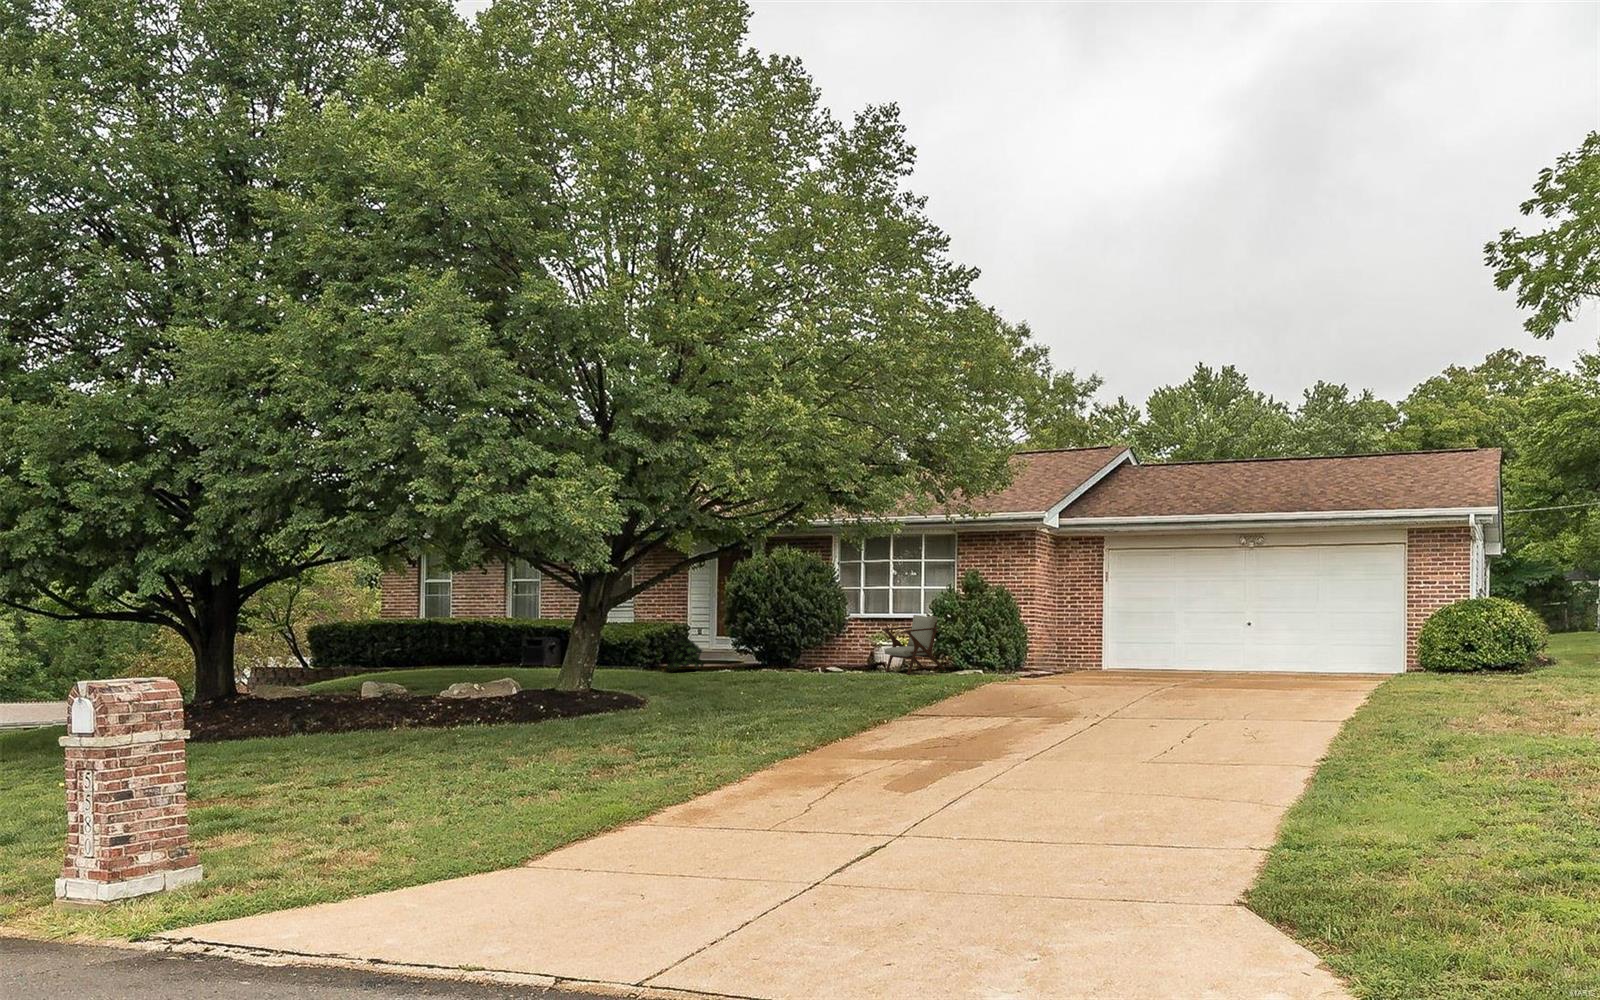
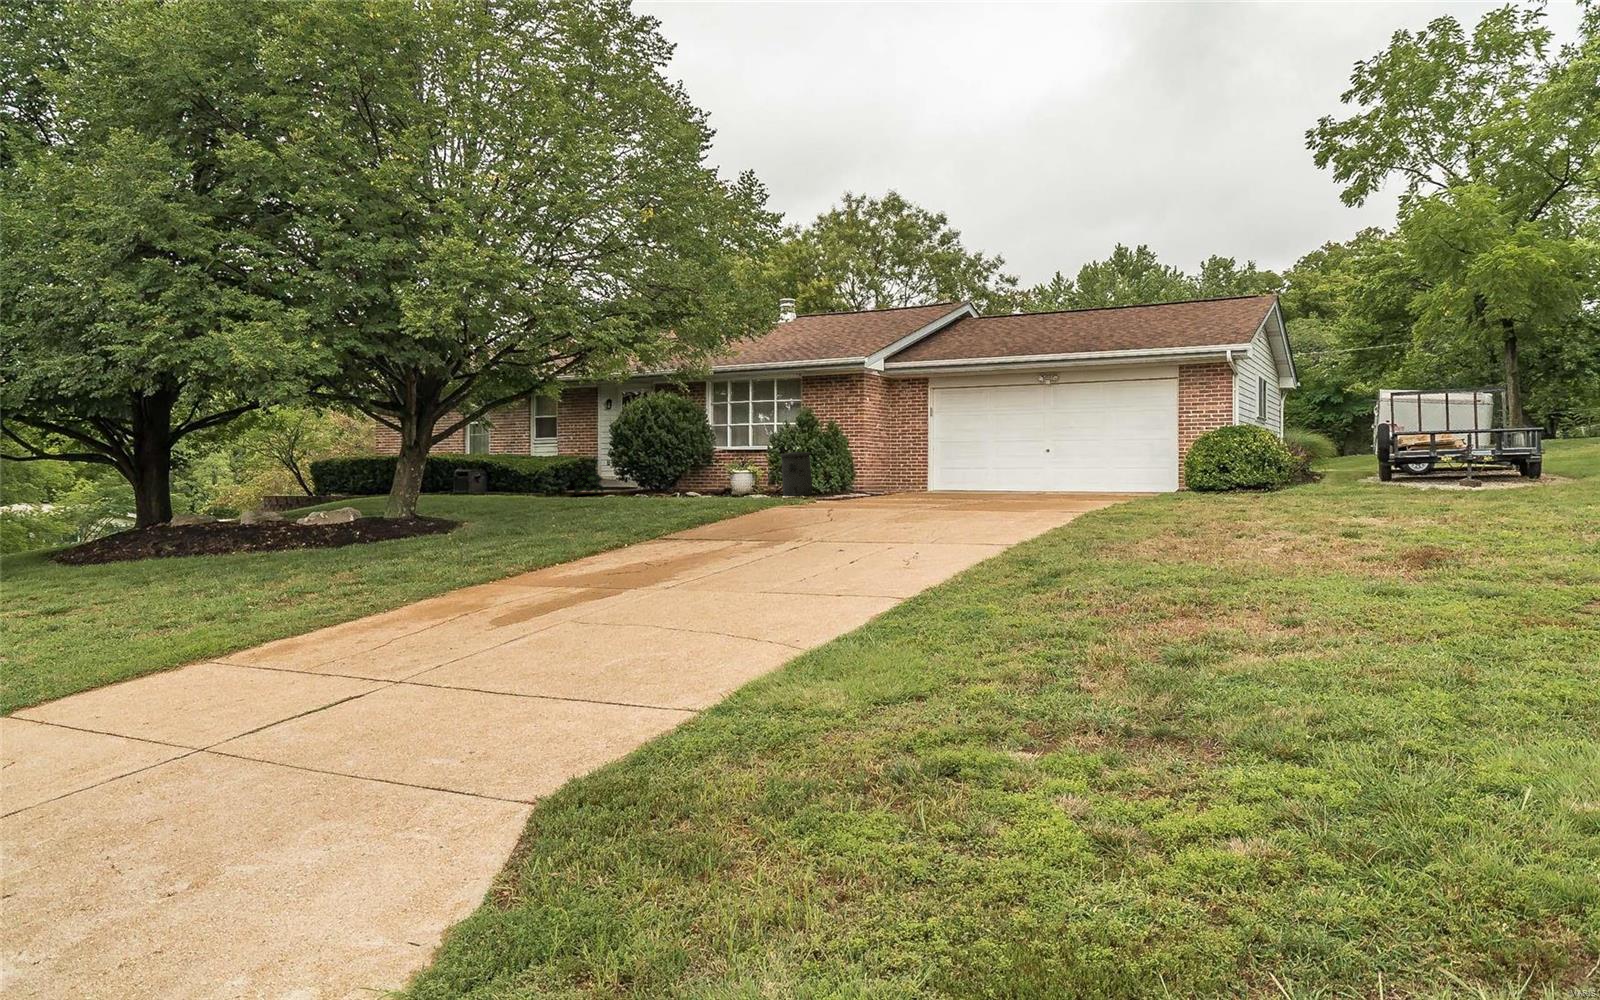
lounge chair: present [882,615,946,675] -> none [729,447,780,497]
trash can: none [953,622,991,674] -> present [781,451,813,496]

